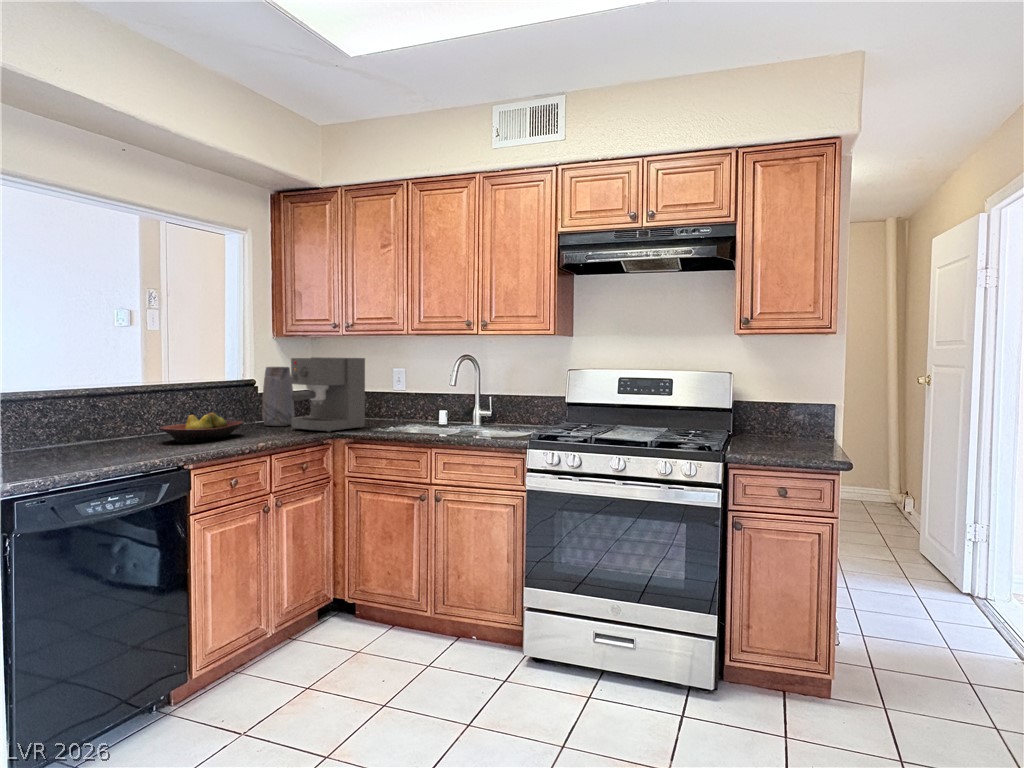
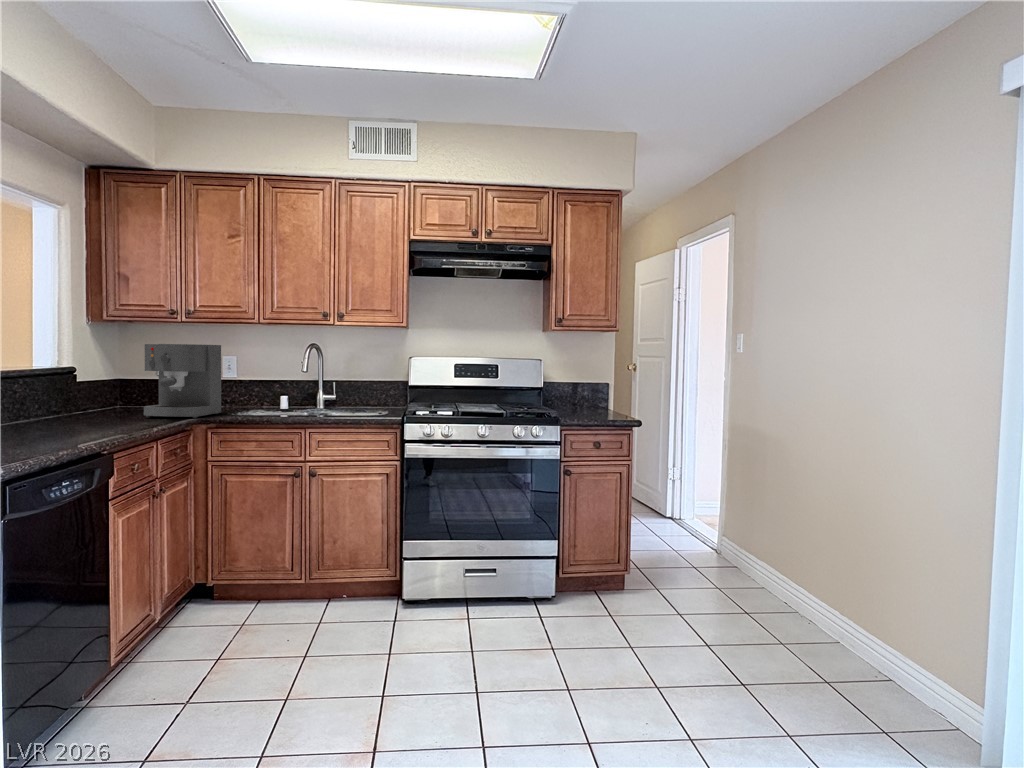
vase: present [262,367,295,426] -> none [92,353,130,416]
fruit bowl: present [160,413,243,443] -> none [27,401,108,432]

